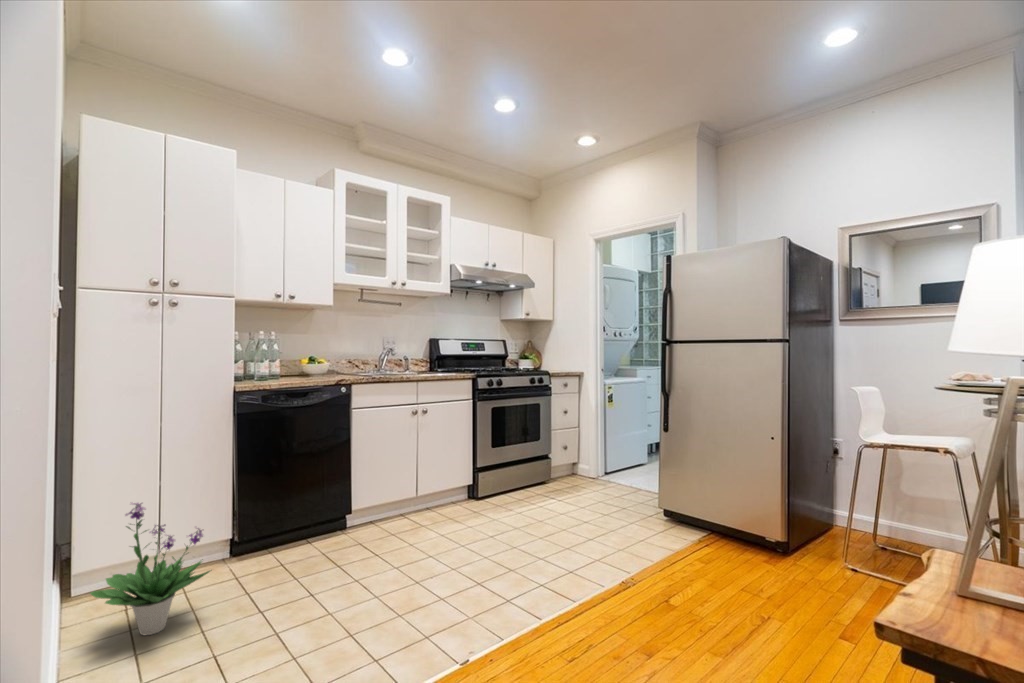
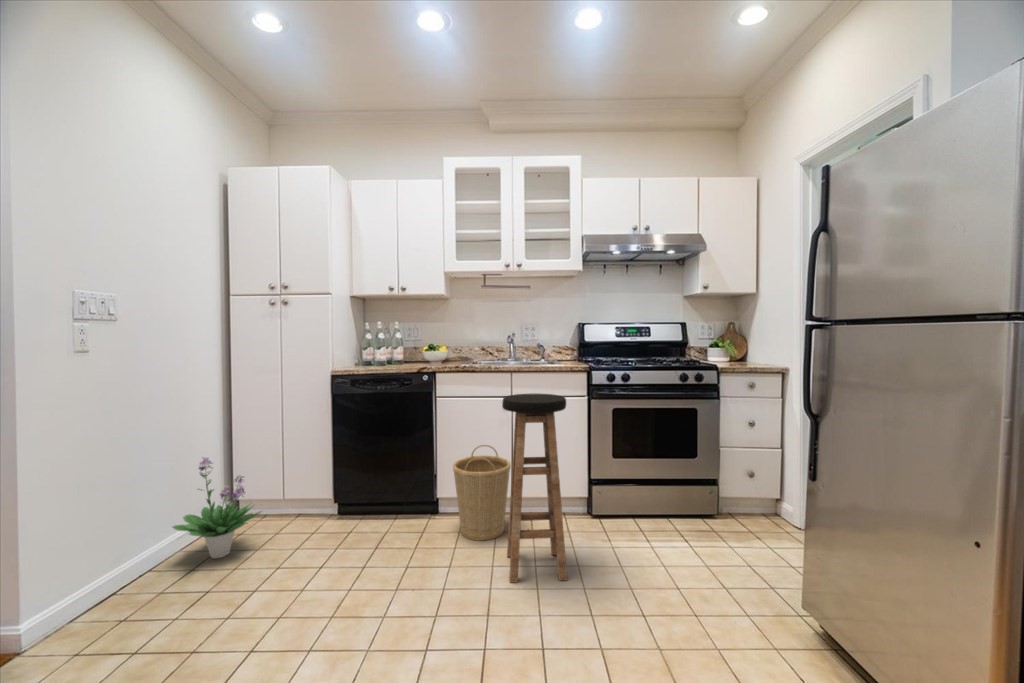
bar stool: none [458,394,519,544] -> present [503,393,567,583]
basket: none [385,450,439,536] -> present [453,445,511,541]

